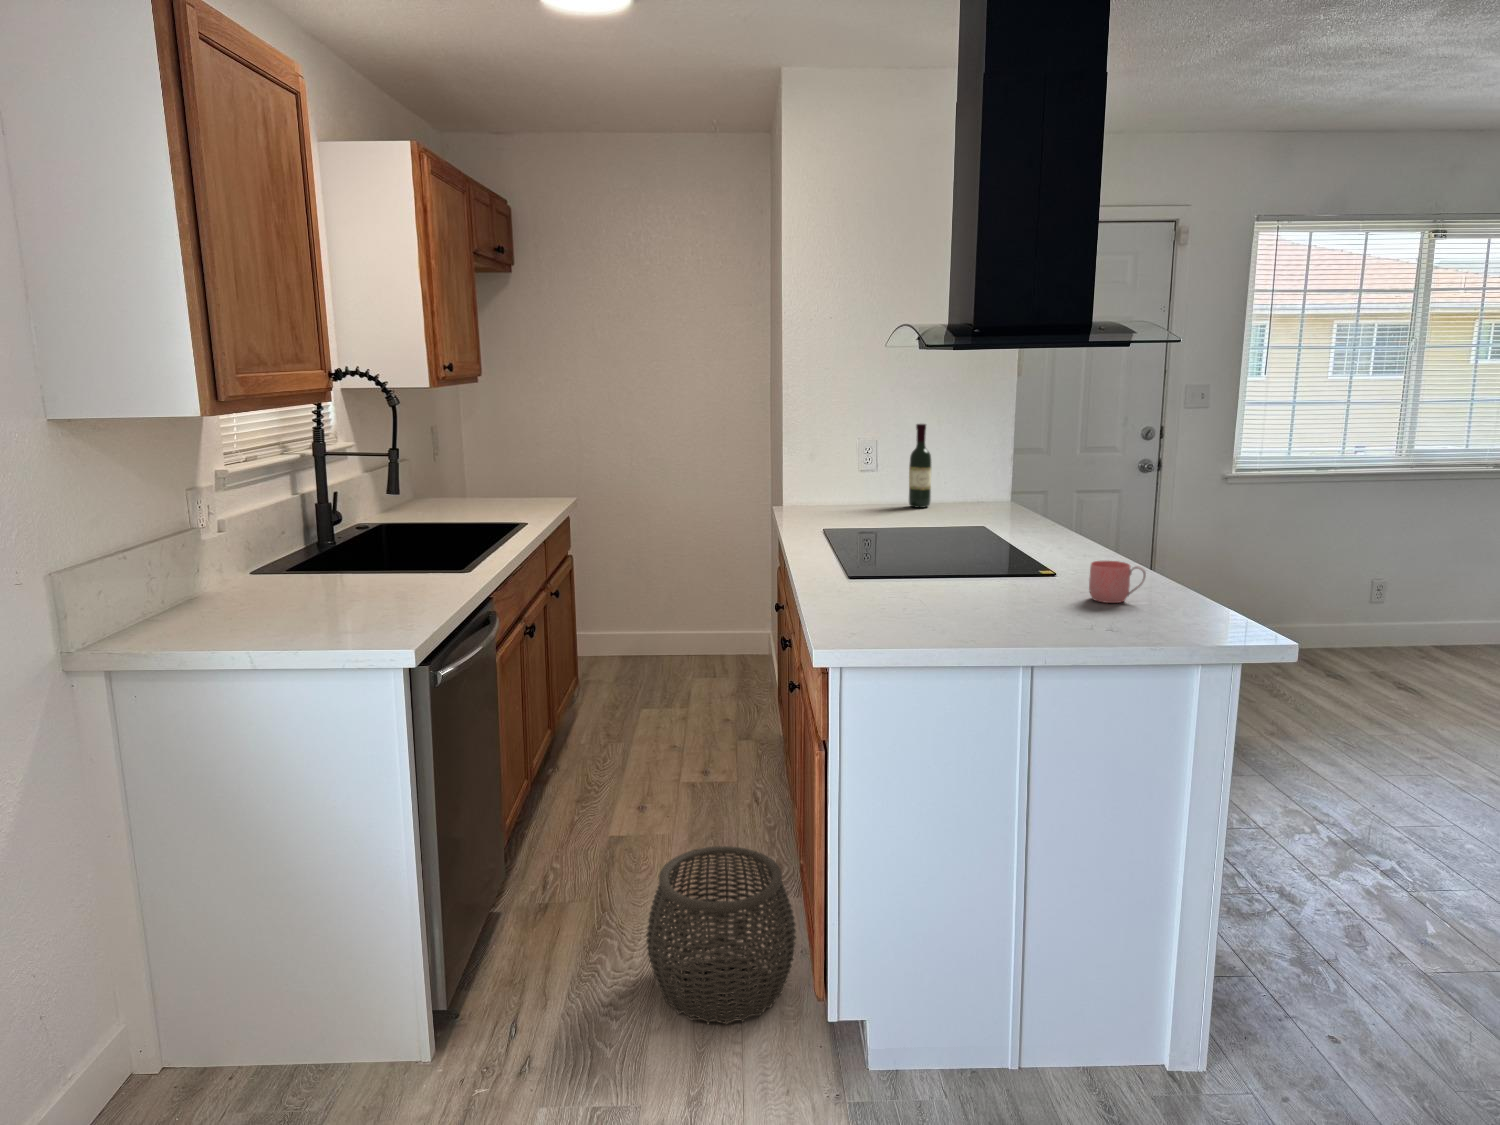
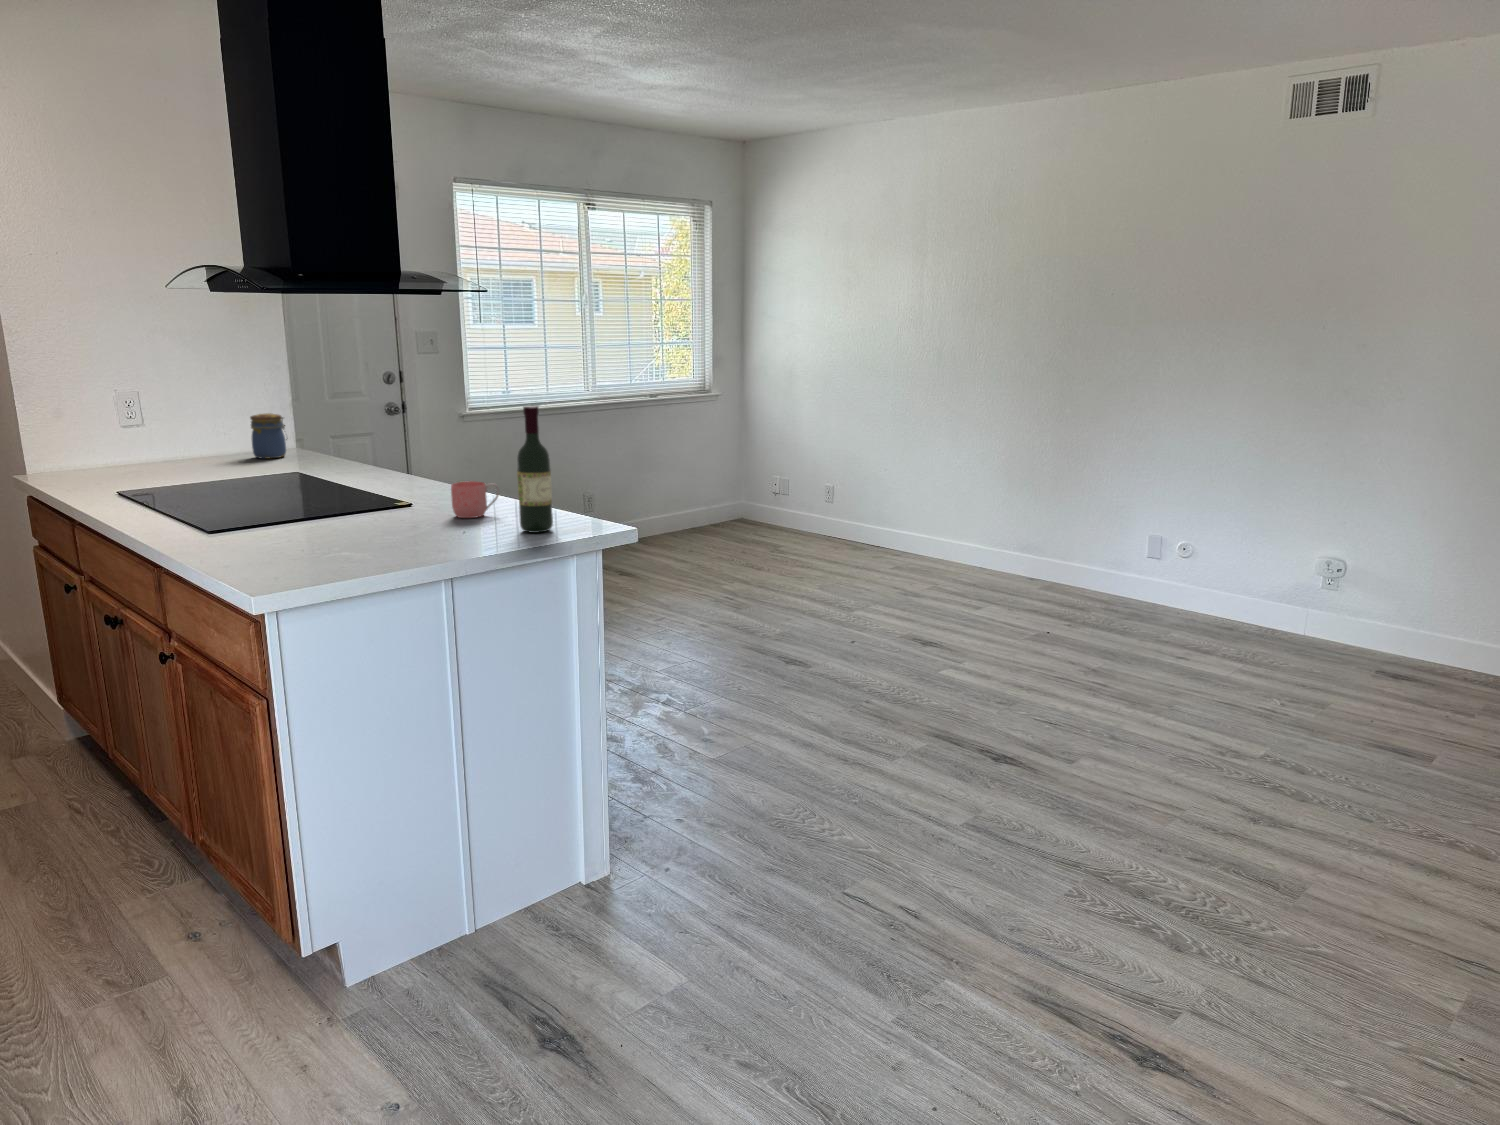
wine bottle: present [909,424,931,508] -> present [517,406,553,533]
jar: none [964,466,998,510] -> present [250,413,287,459]
woven basket: present [646,846,796,1024] -> none [37,840,231,1041]

